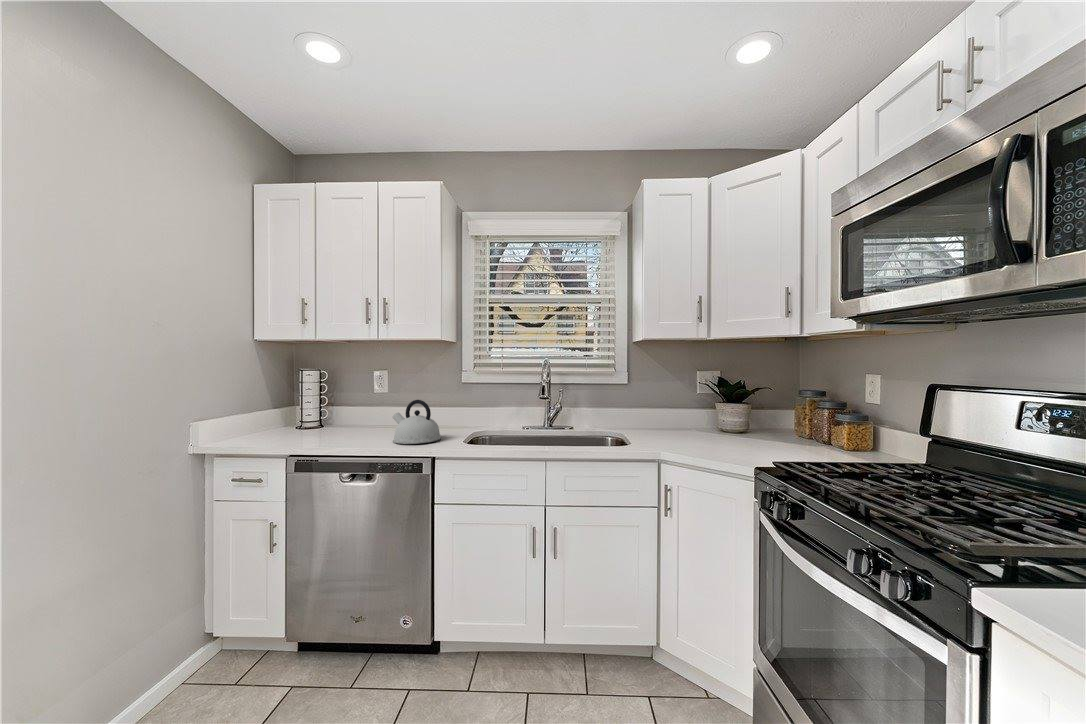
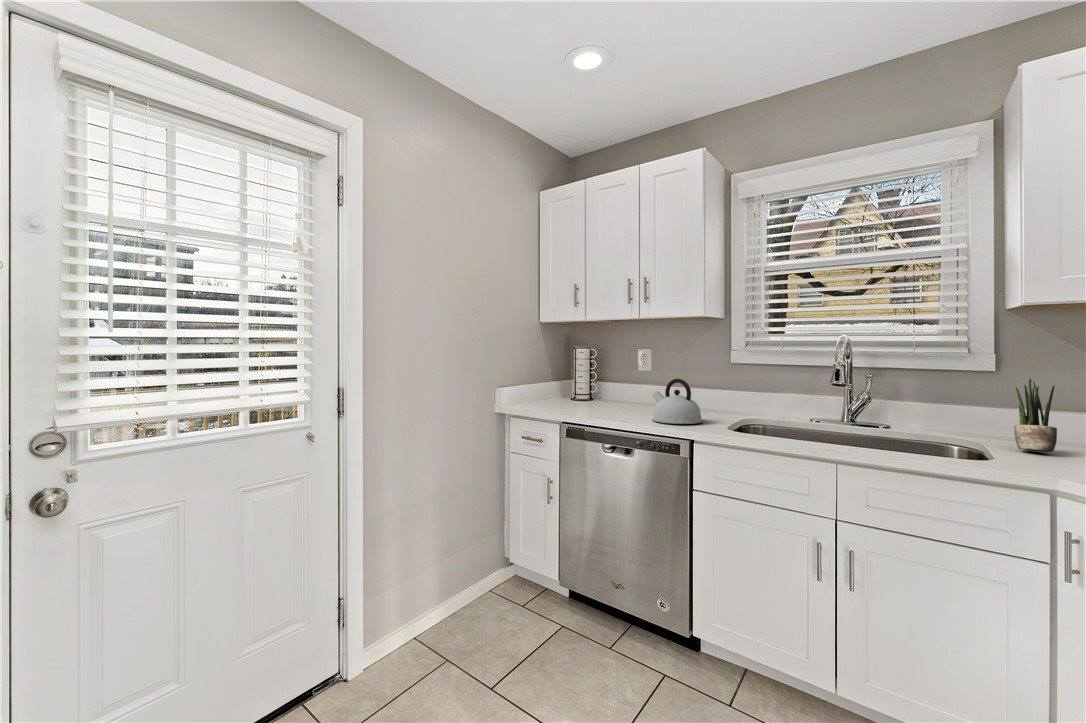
potted plant: none [642,389,662,436] -> present [1014,378,1057,452]

